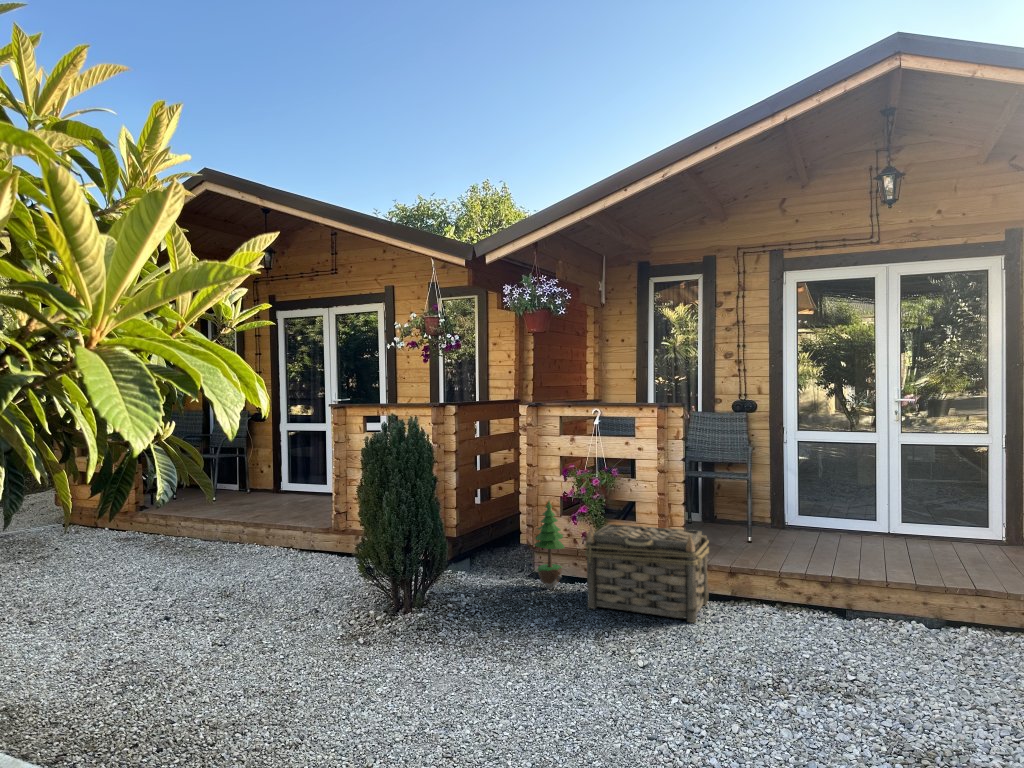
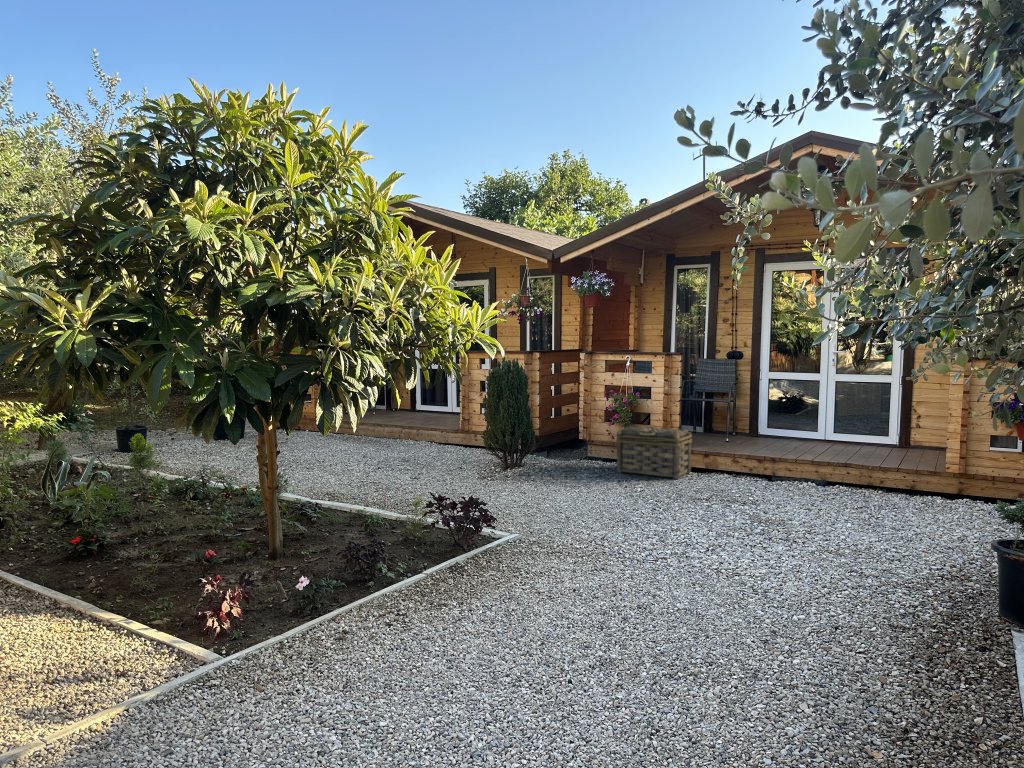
potted tree: present [534,501,565,588] -> none [586,411,606,465]

